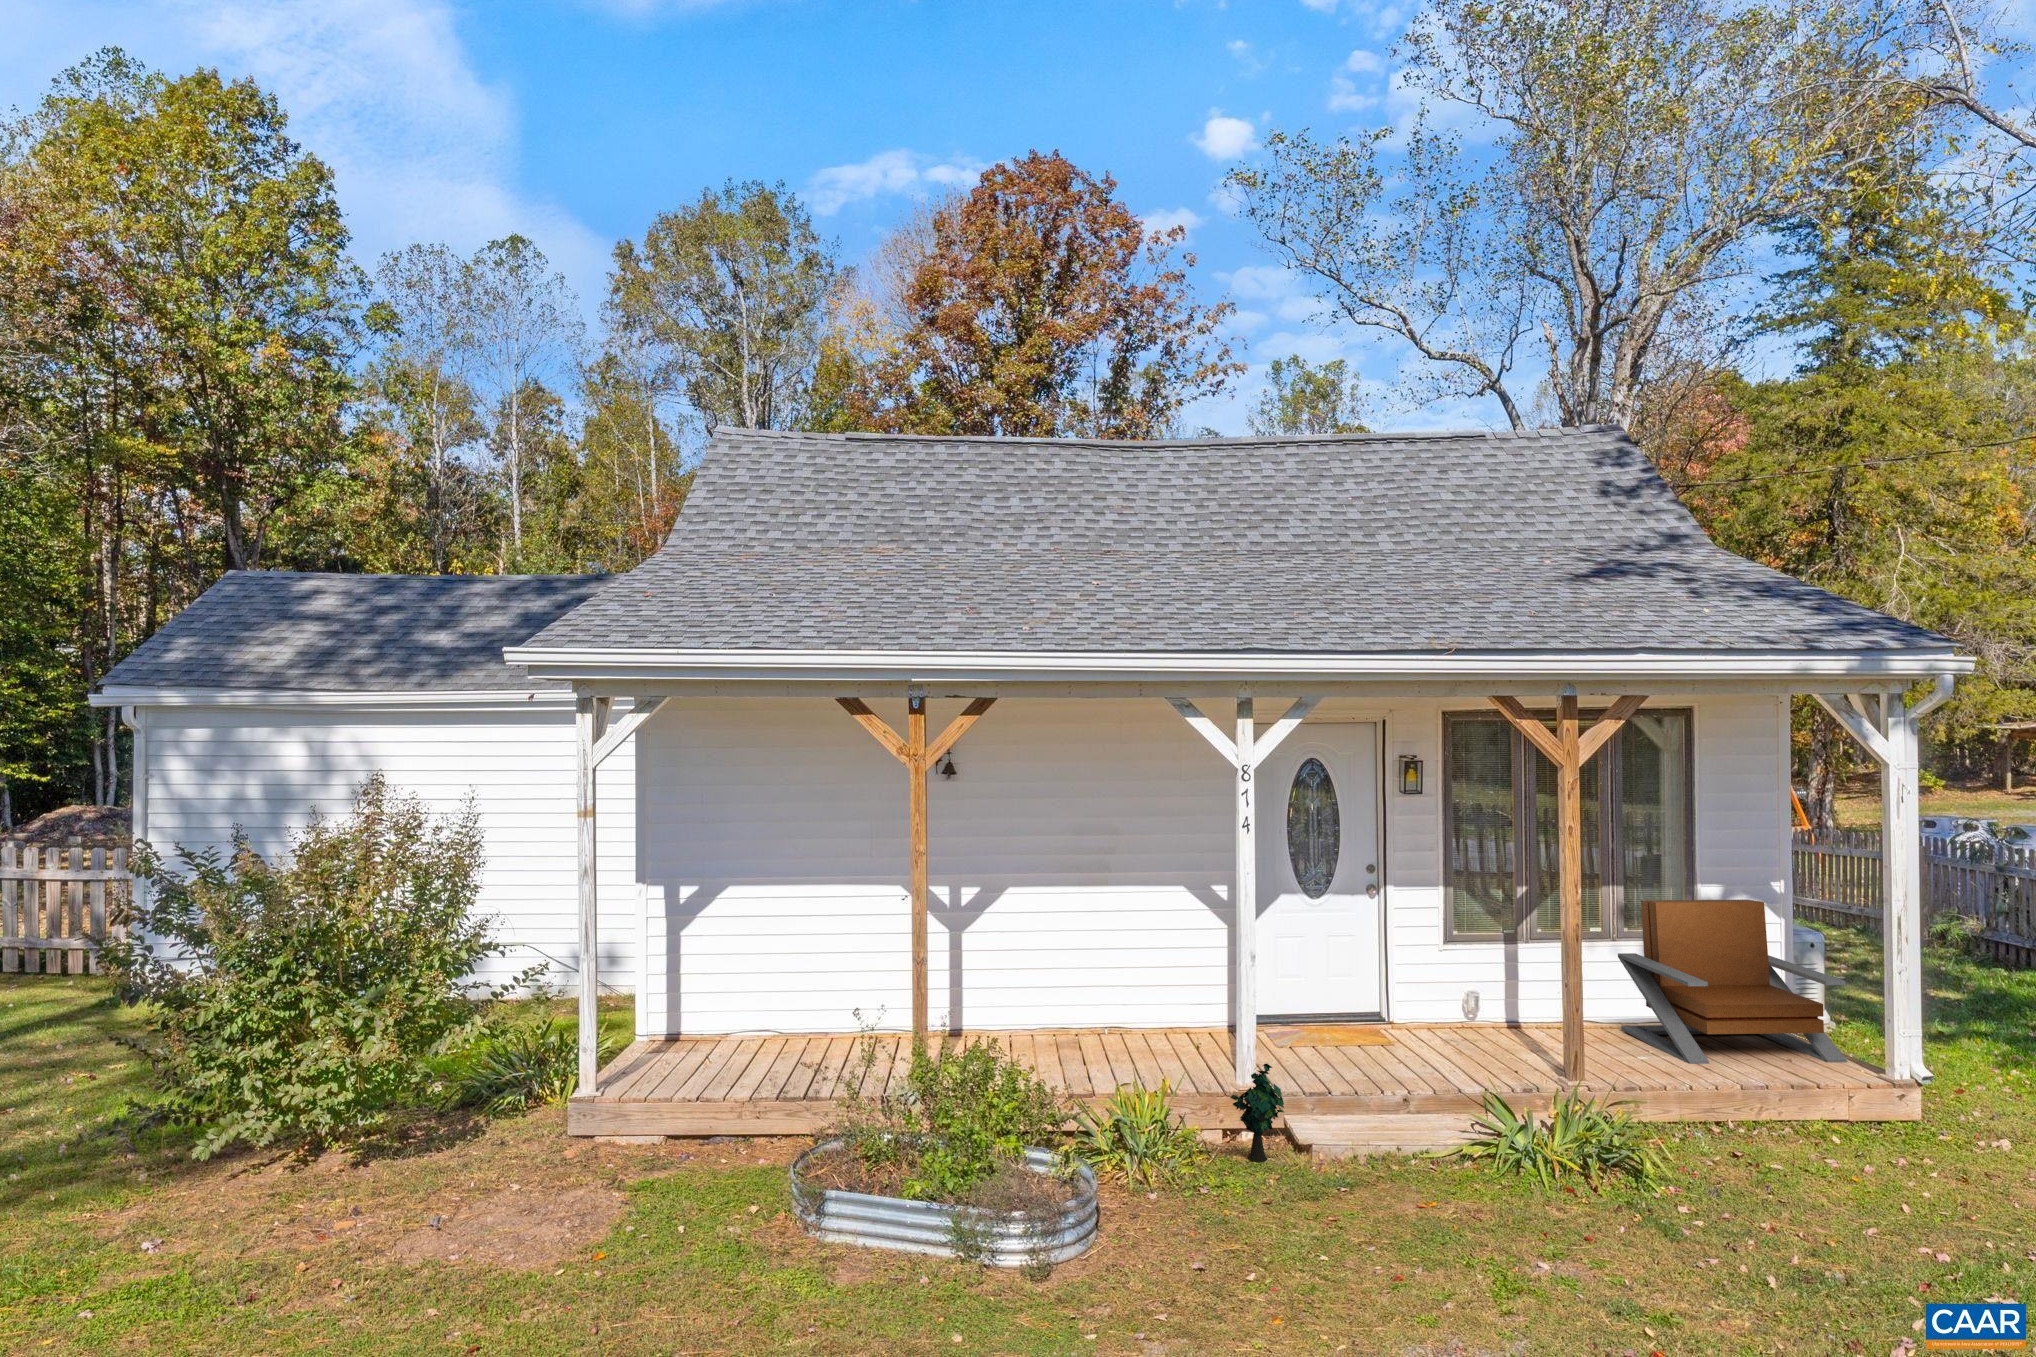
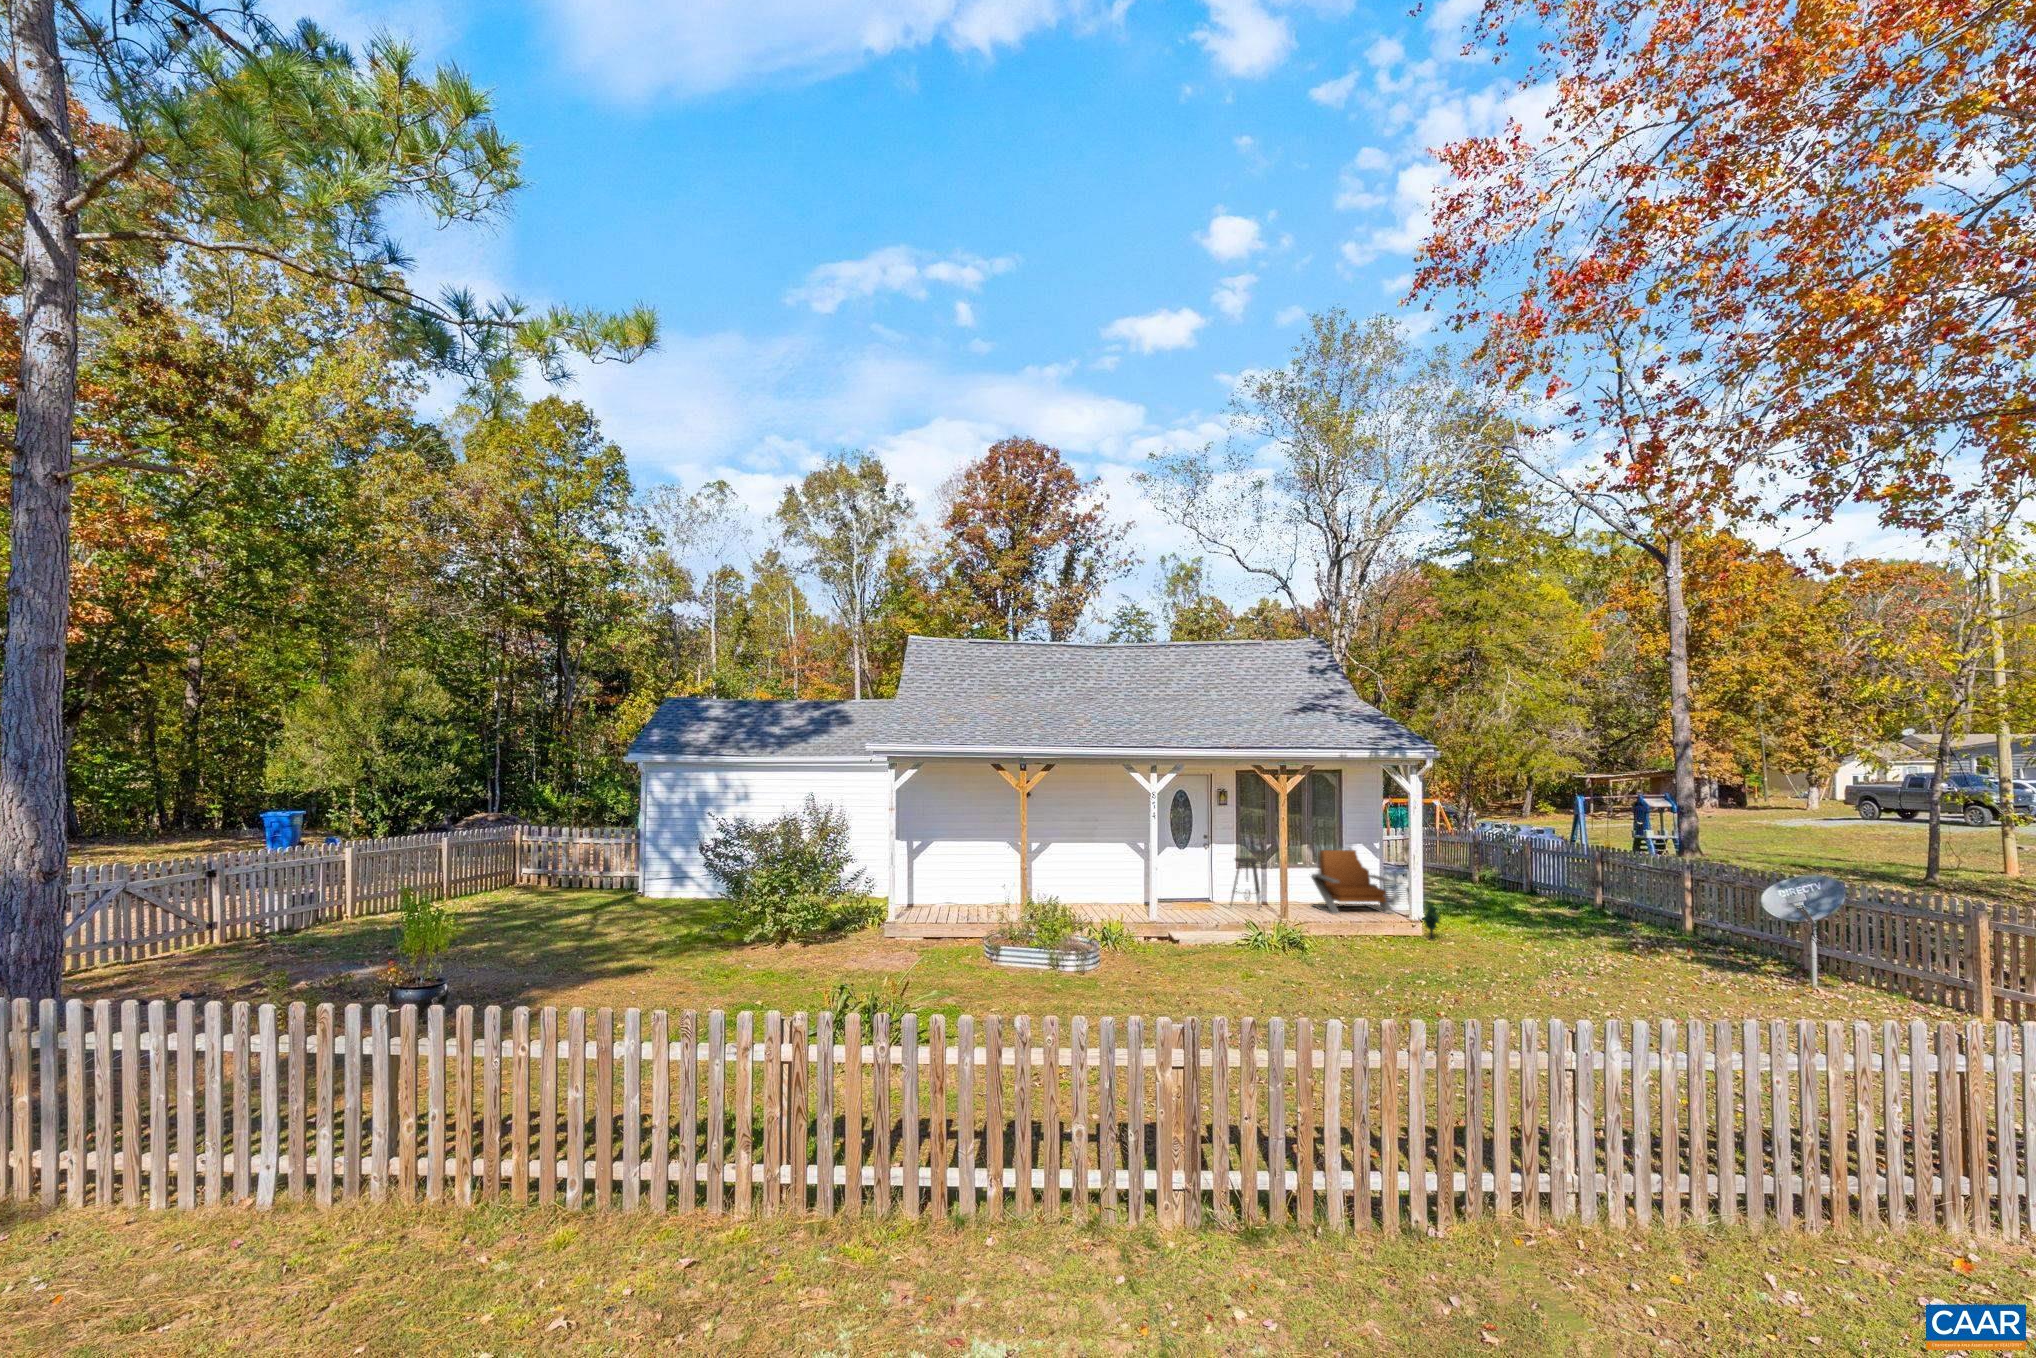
stool: none [1427,916,1504,1050] -> present [1231,857,1261,908]
decorative plant: present [1230,1064,1284,1162] -> present [1423,904,1439,940]

